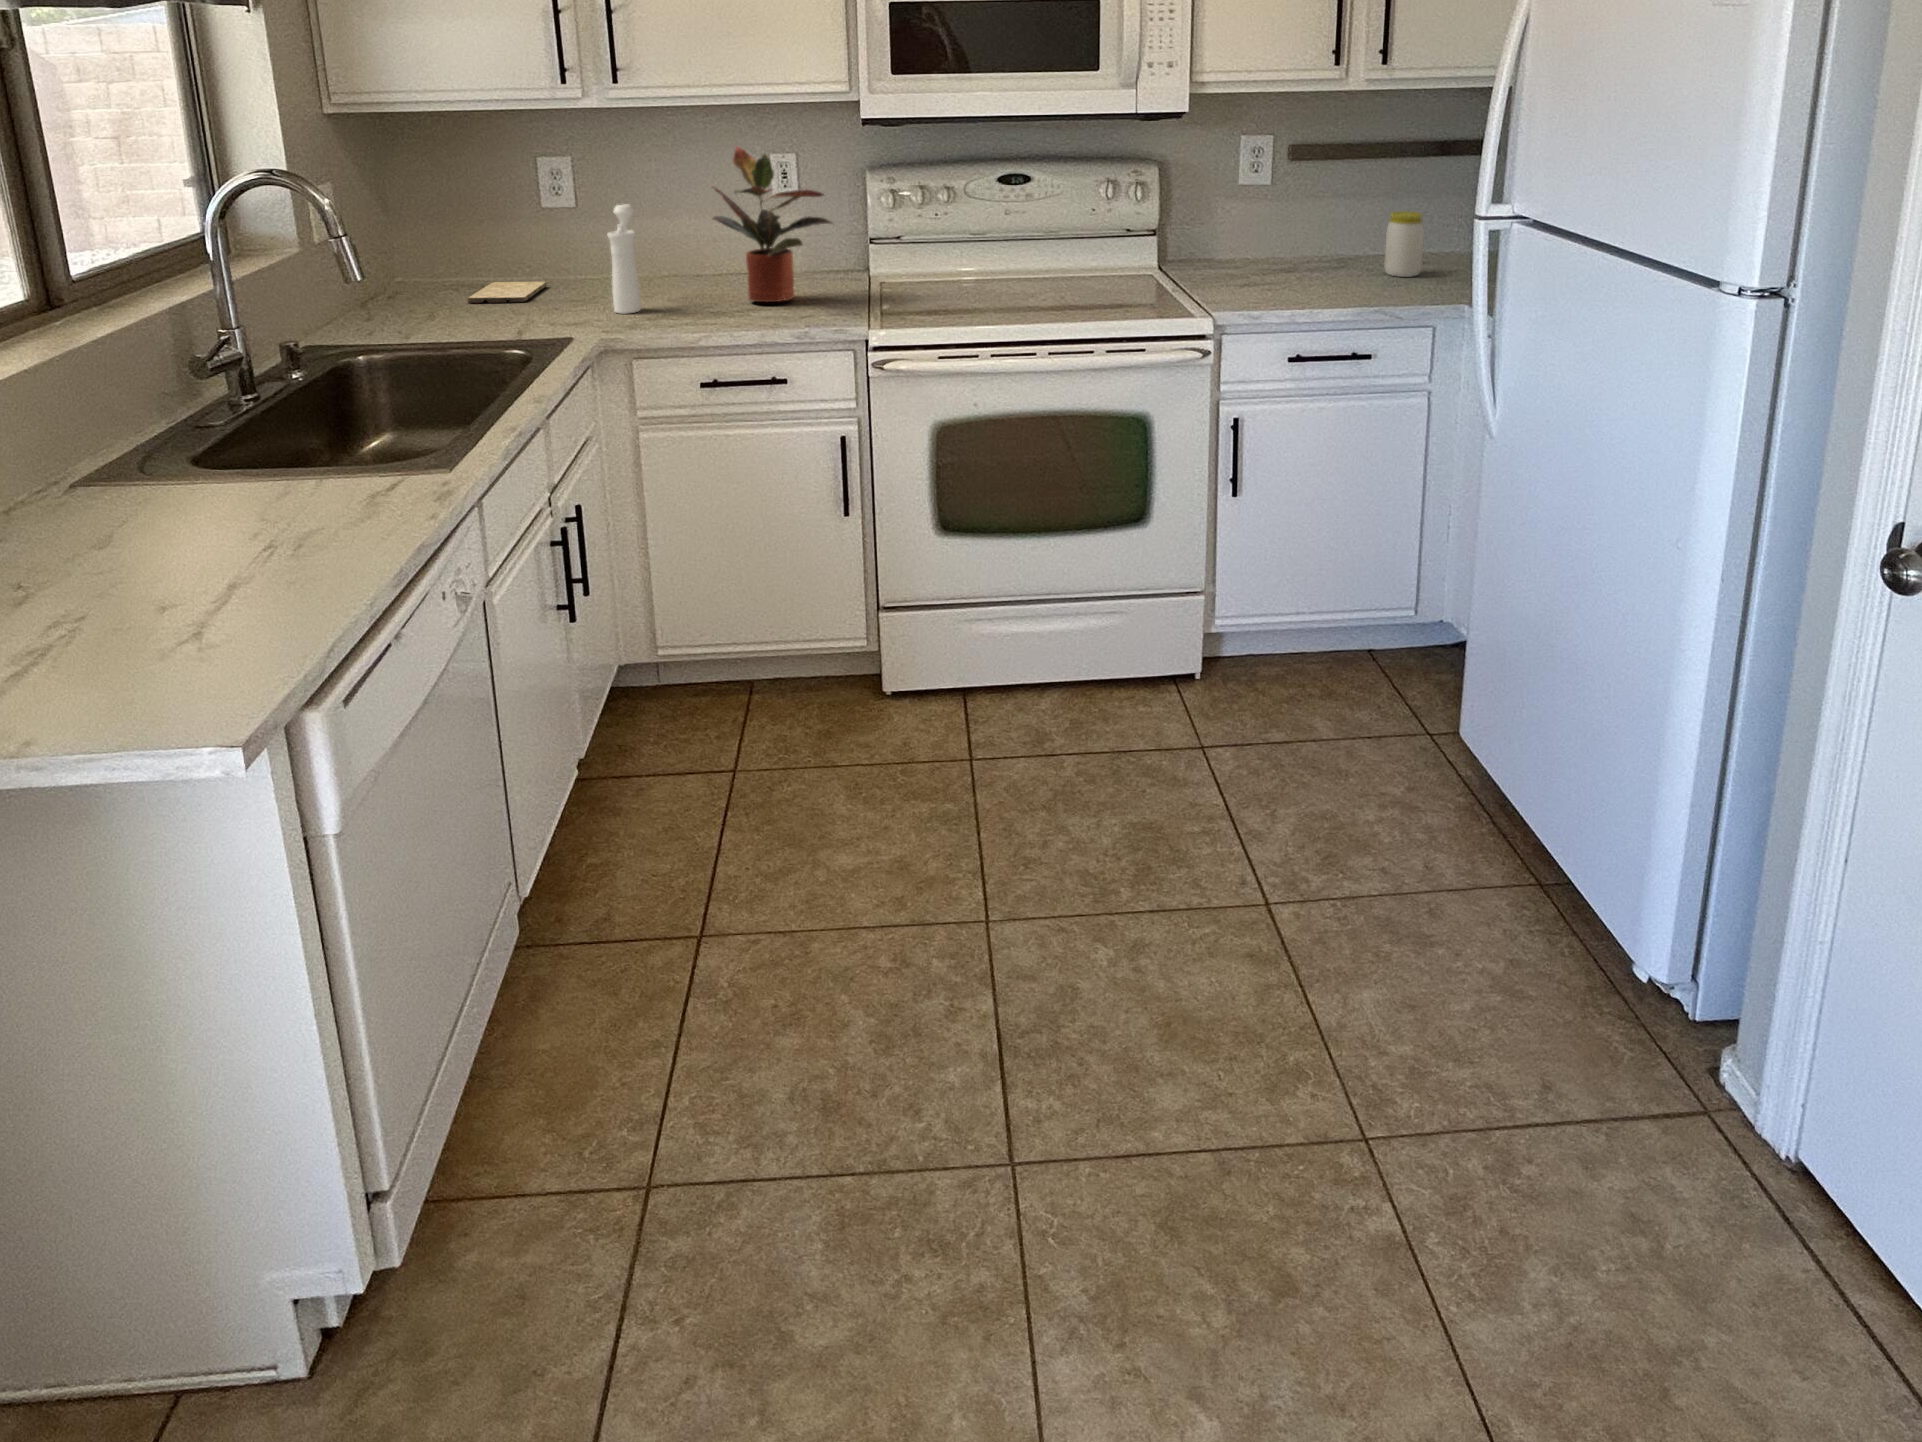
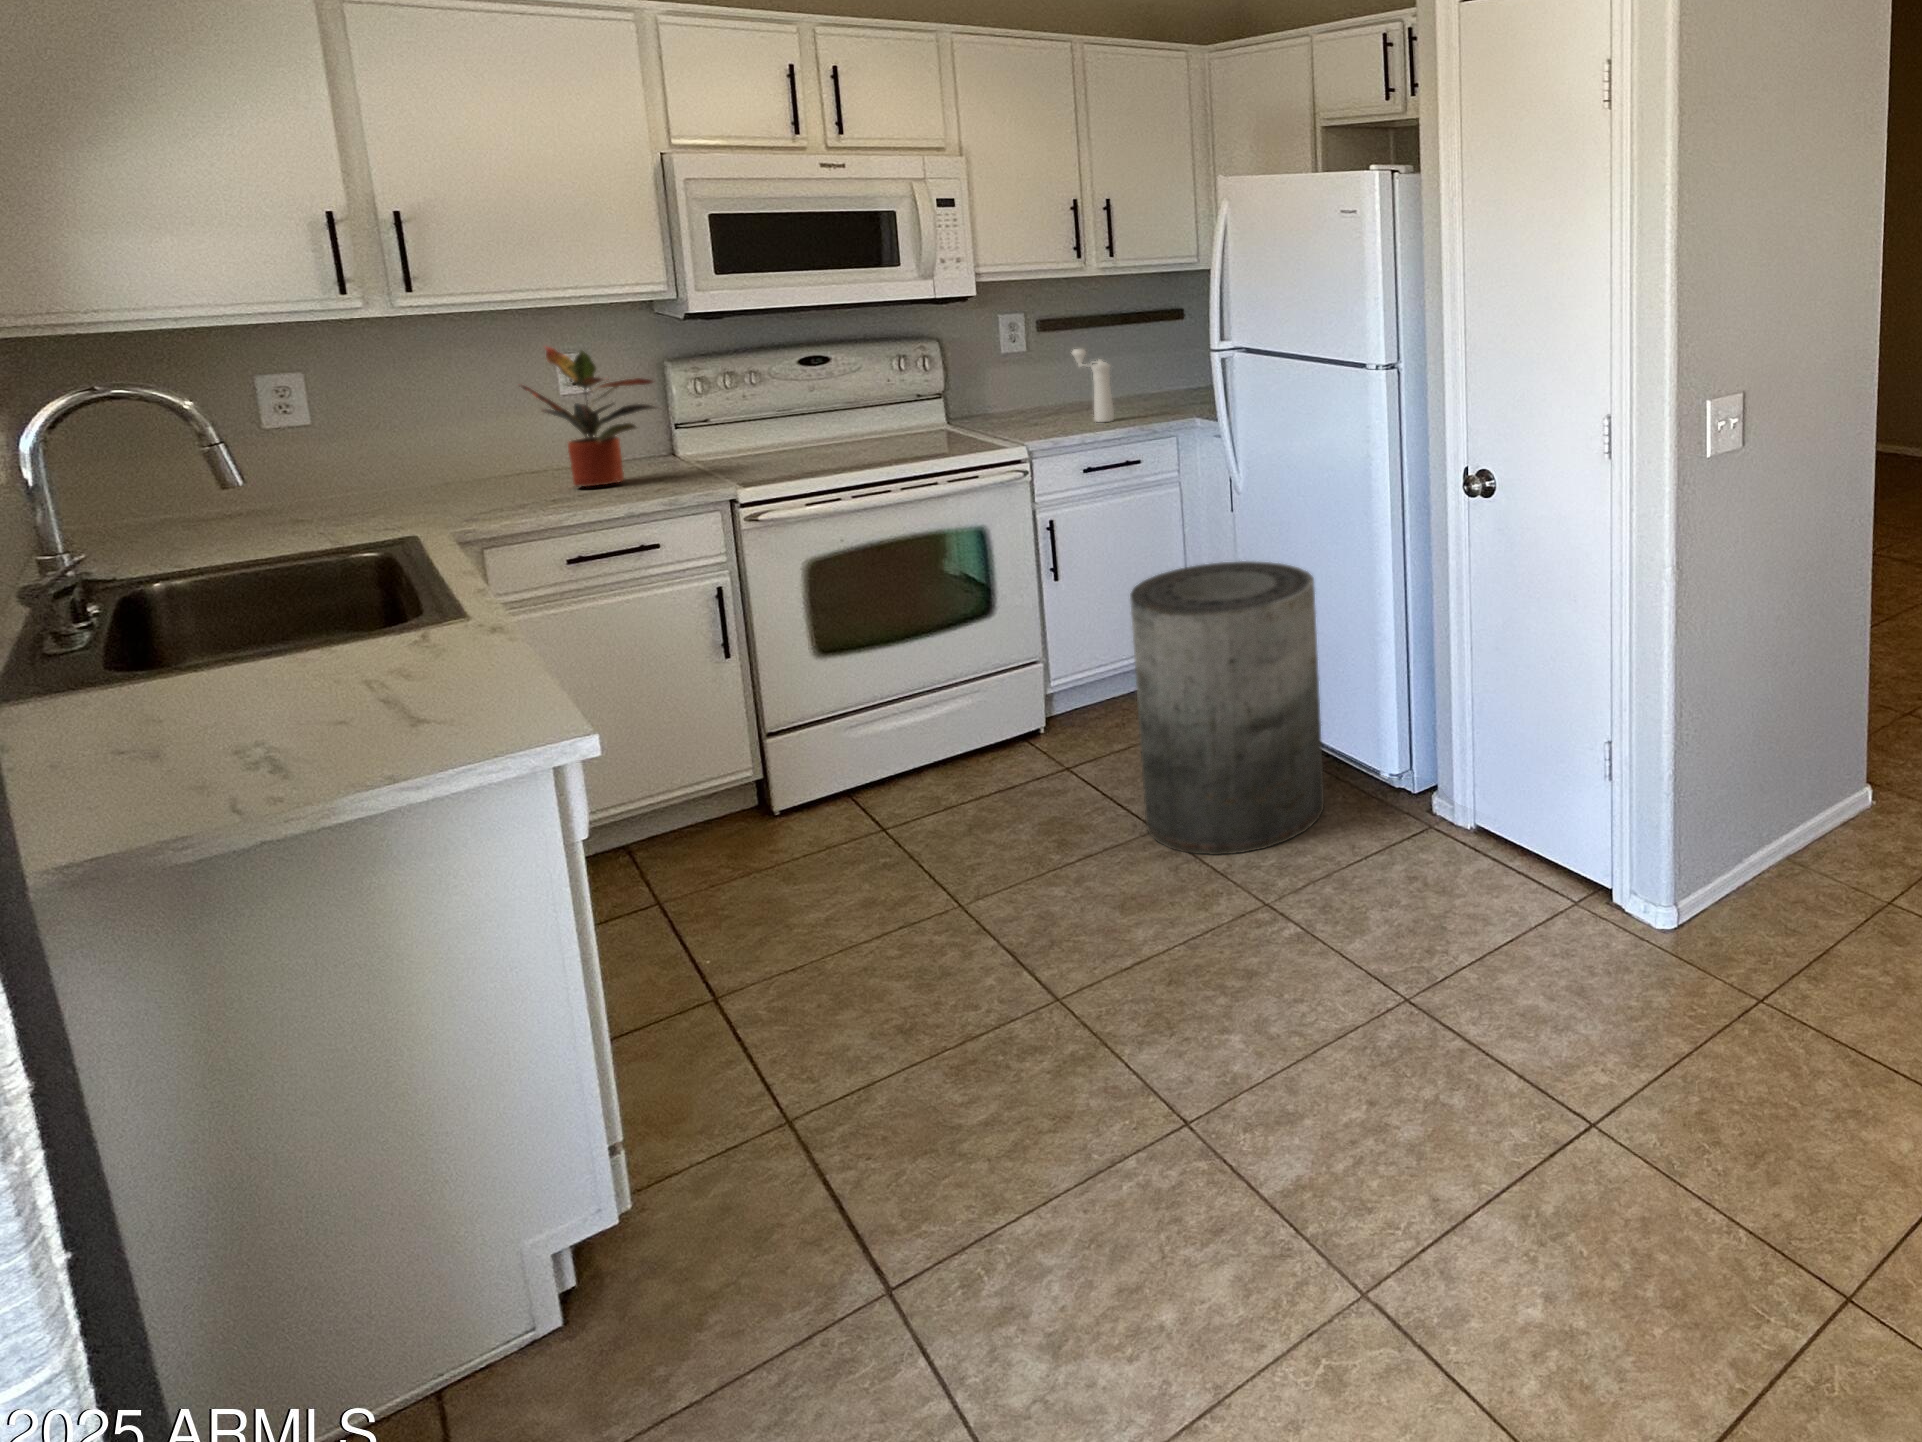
pepper mill: present [607,205,641,314] -> present [1072,349,1114,422]
jar: present [1384,211,1424,277] -> none [1126,362,1155,410]
cutting board: present [468,281,546,303] -> none [201,505,287,533]
trash can: none [1261,540,1570,1010] -> present [1130,561,1324,855]

